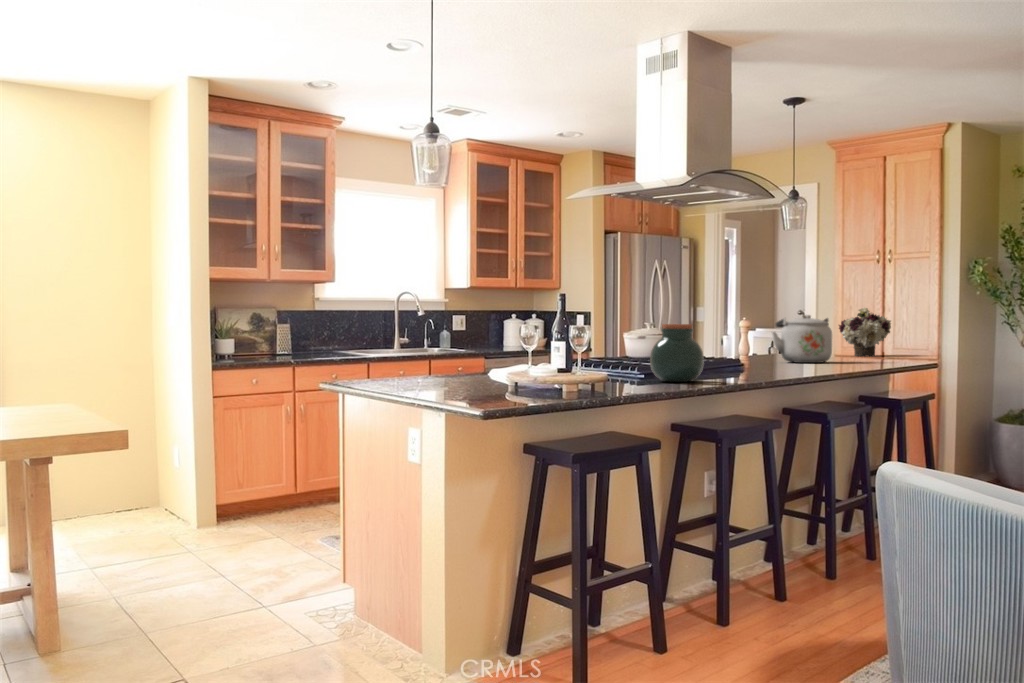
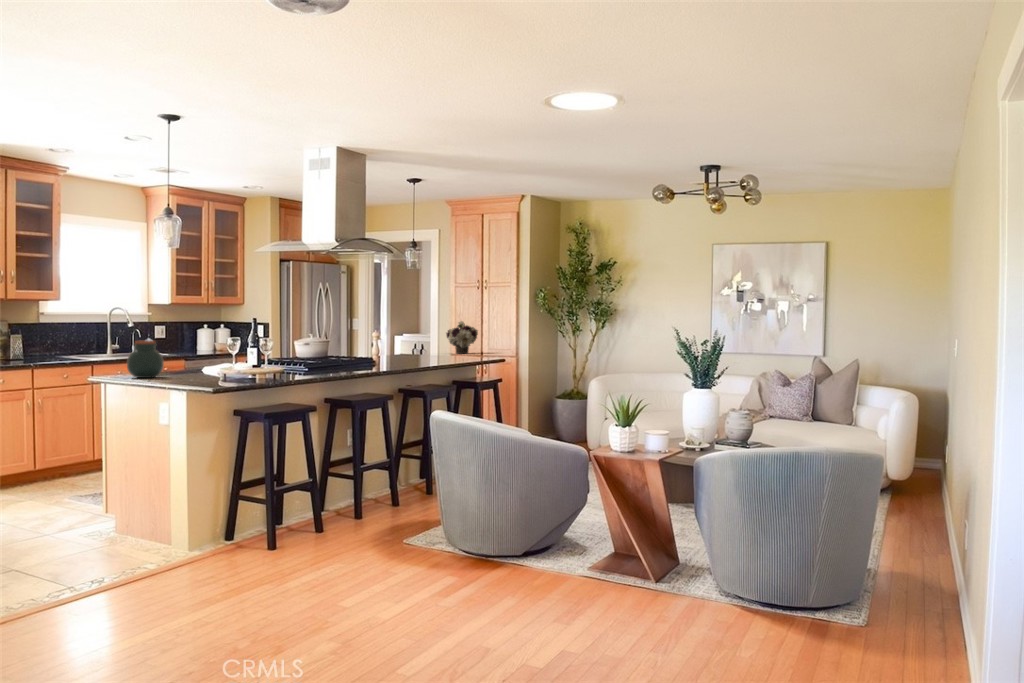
kettle: present [772,315,832,363] -> none [395,328,433,359]
jar: present [650,324,704,382] -> present [127,341,164,378]

